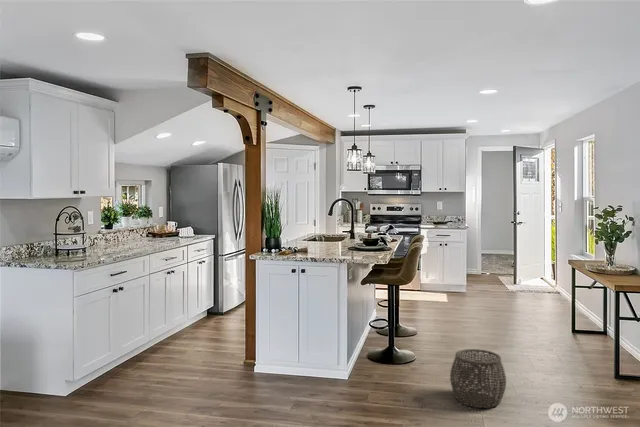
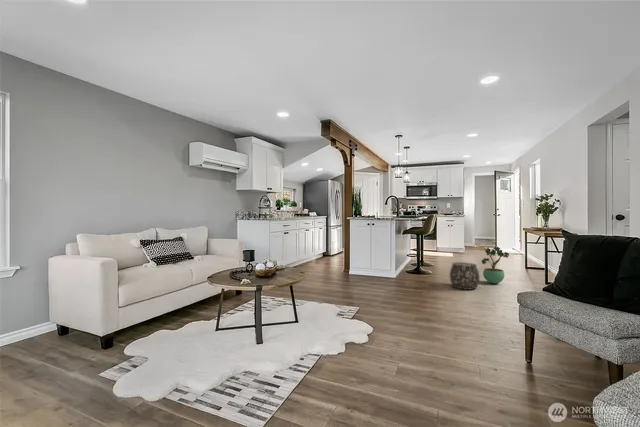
potted plant: none [507,314,556,384] -> present [482,247,509,284]

